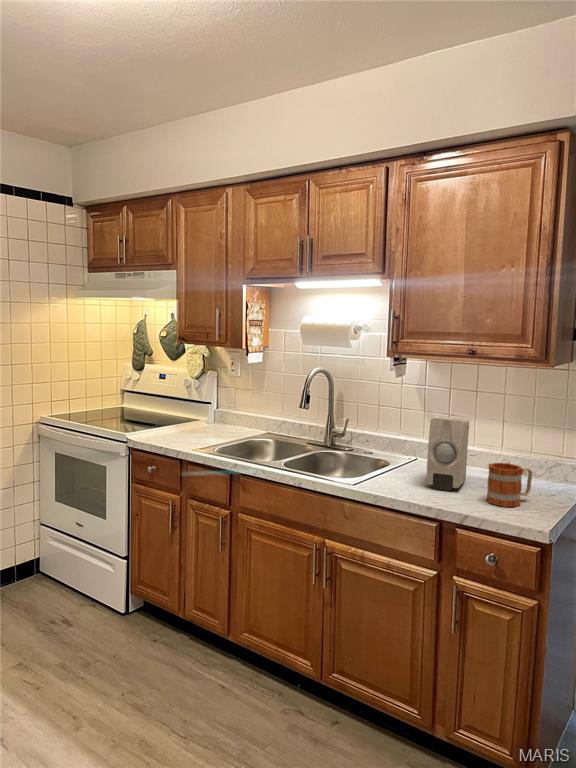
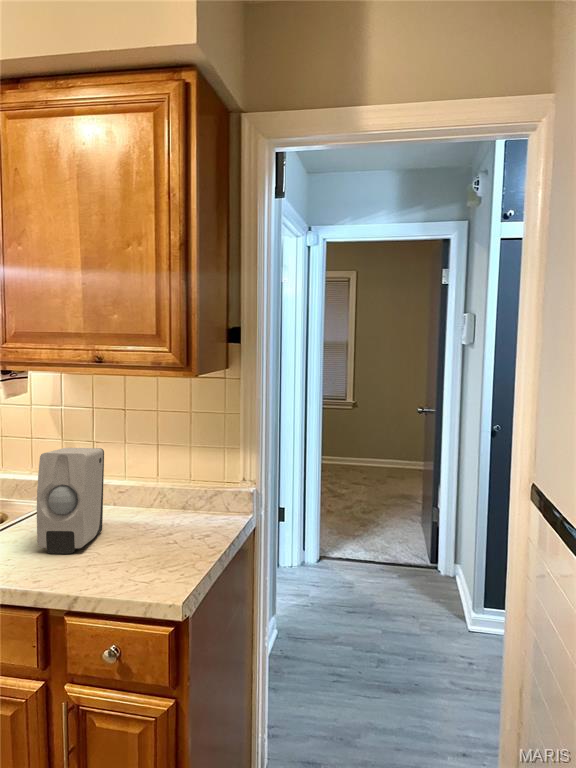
mug: present [486,463,532,507] -> none [118,506,177,569]

